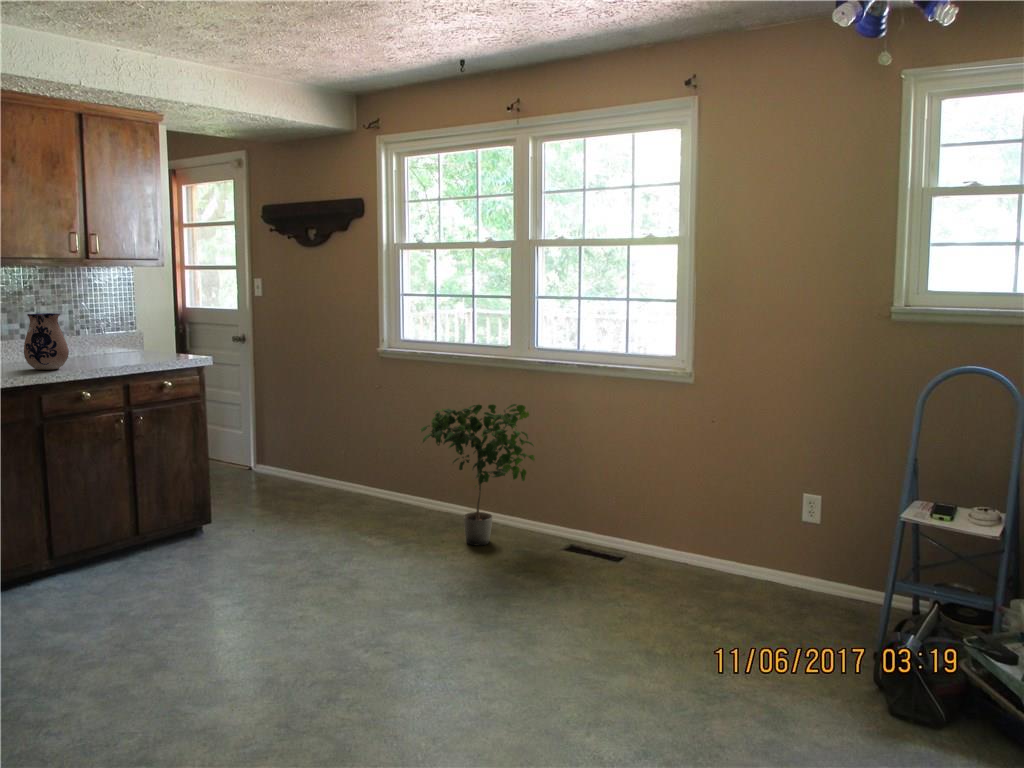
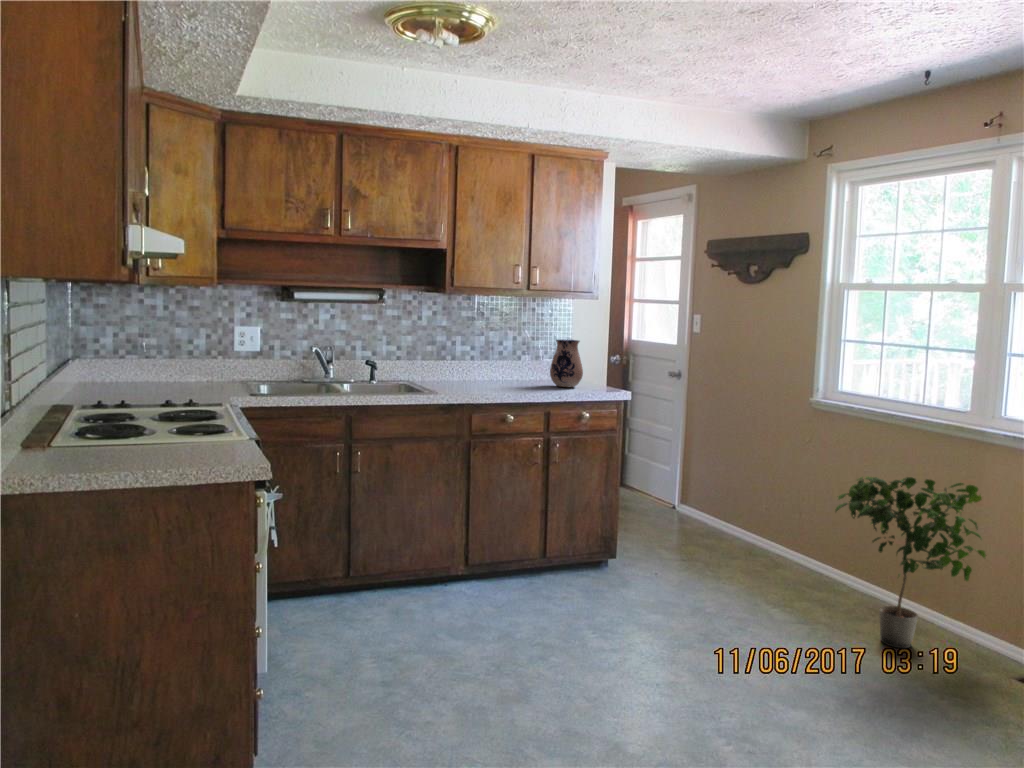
ceramic pitcher: present [24,313,69,370] -> present [550,340,583,387]

